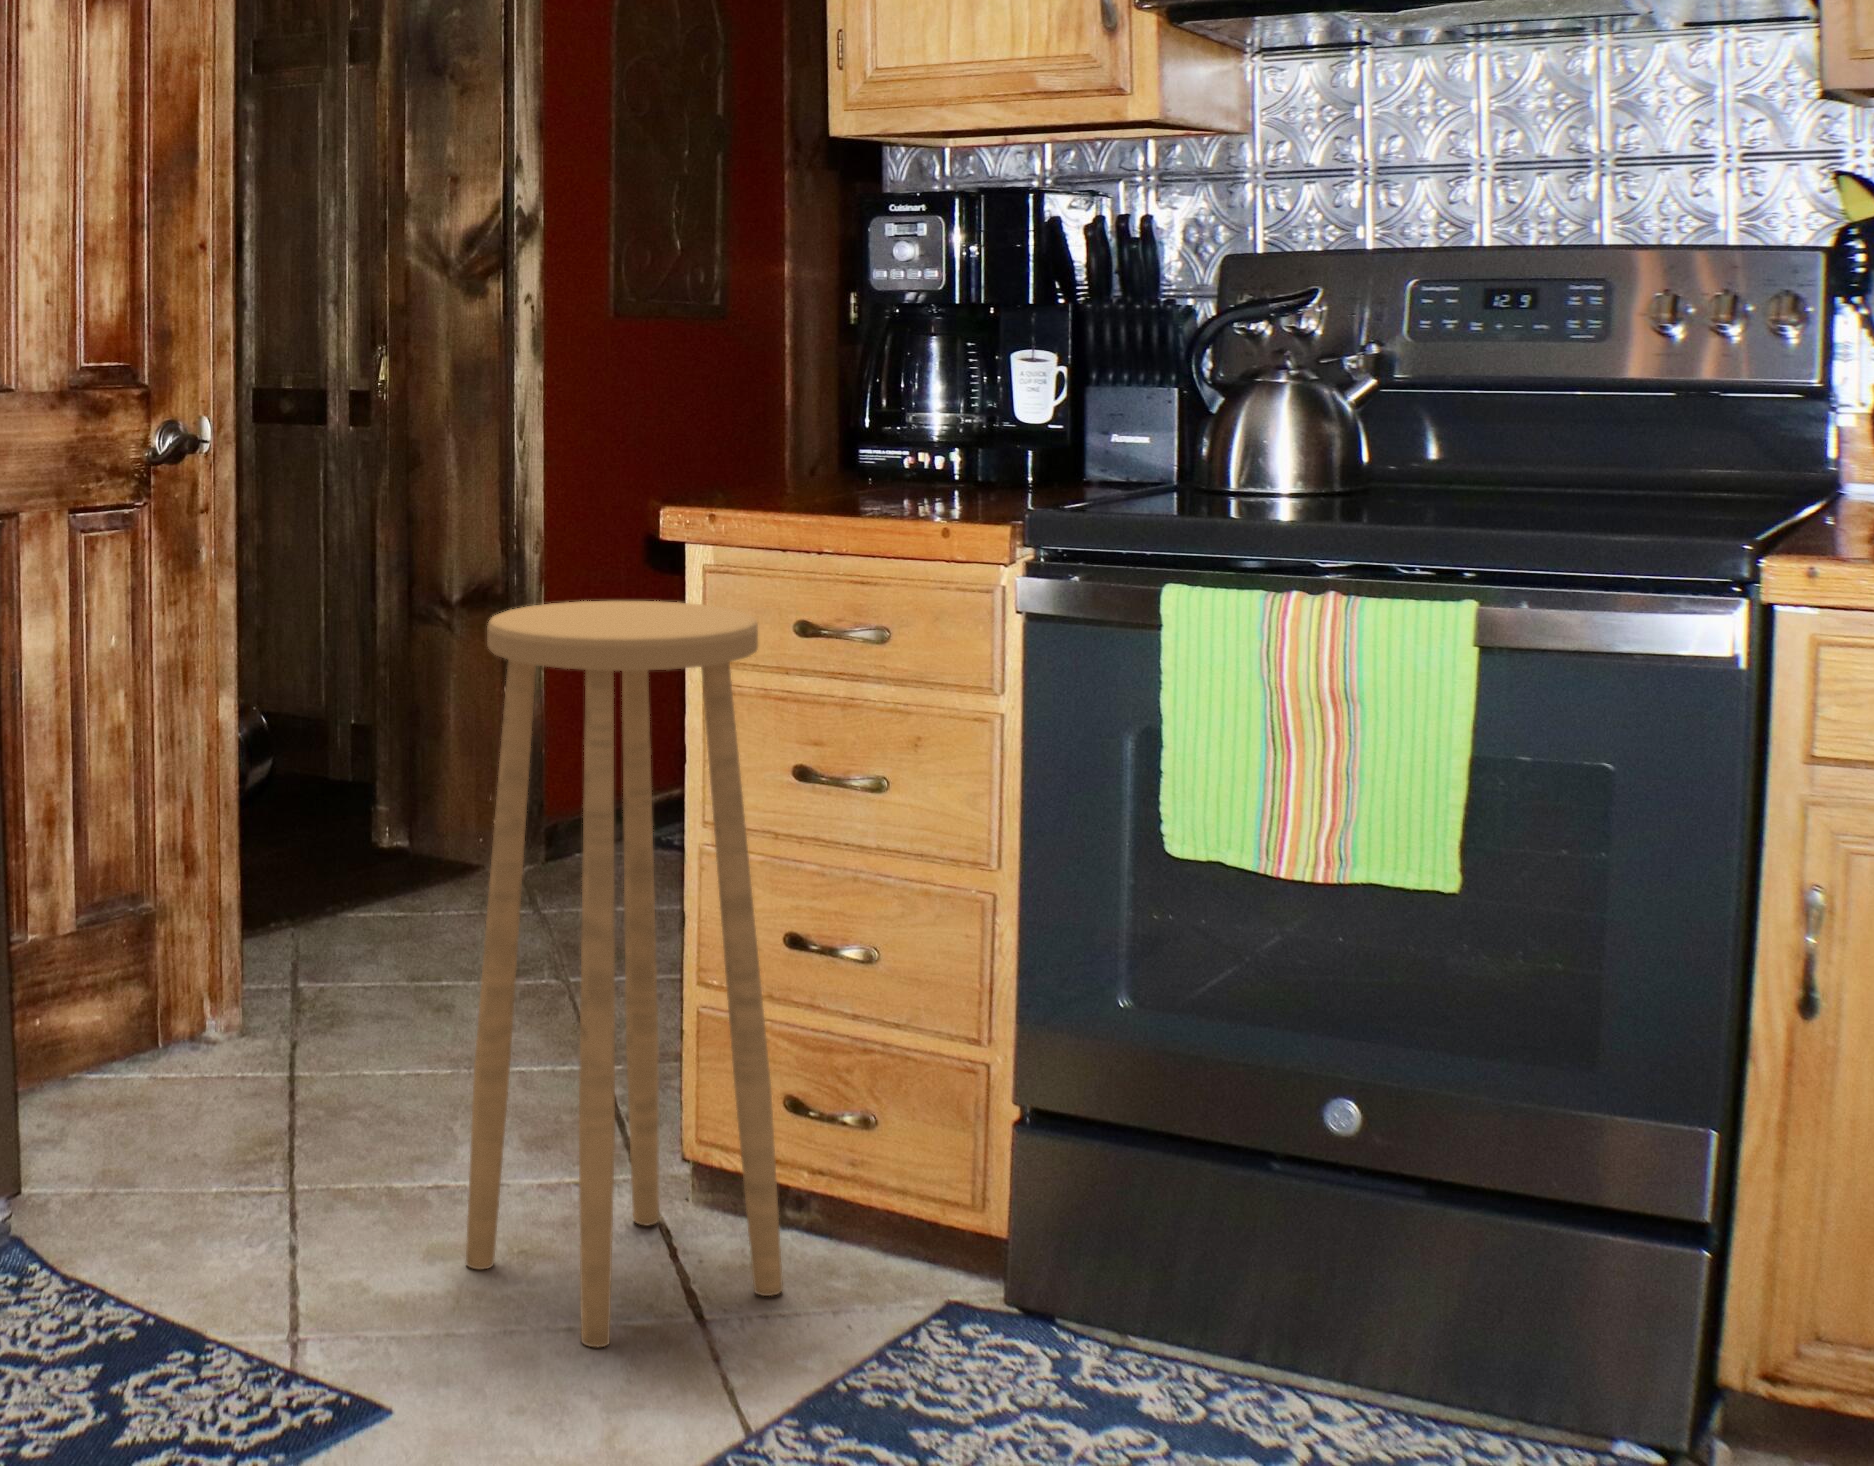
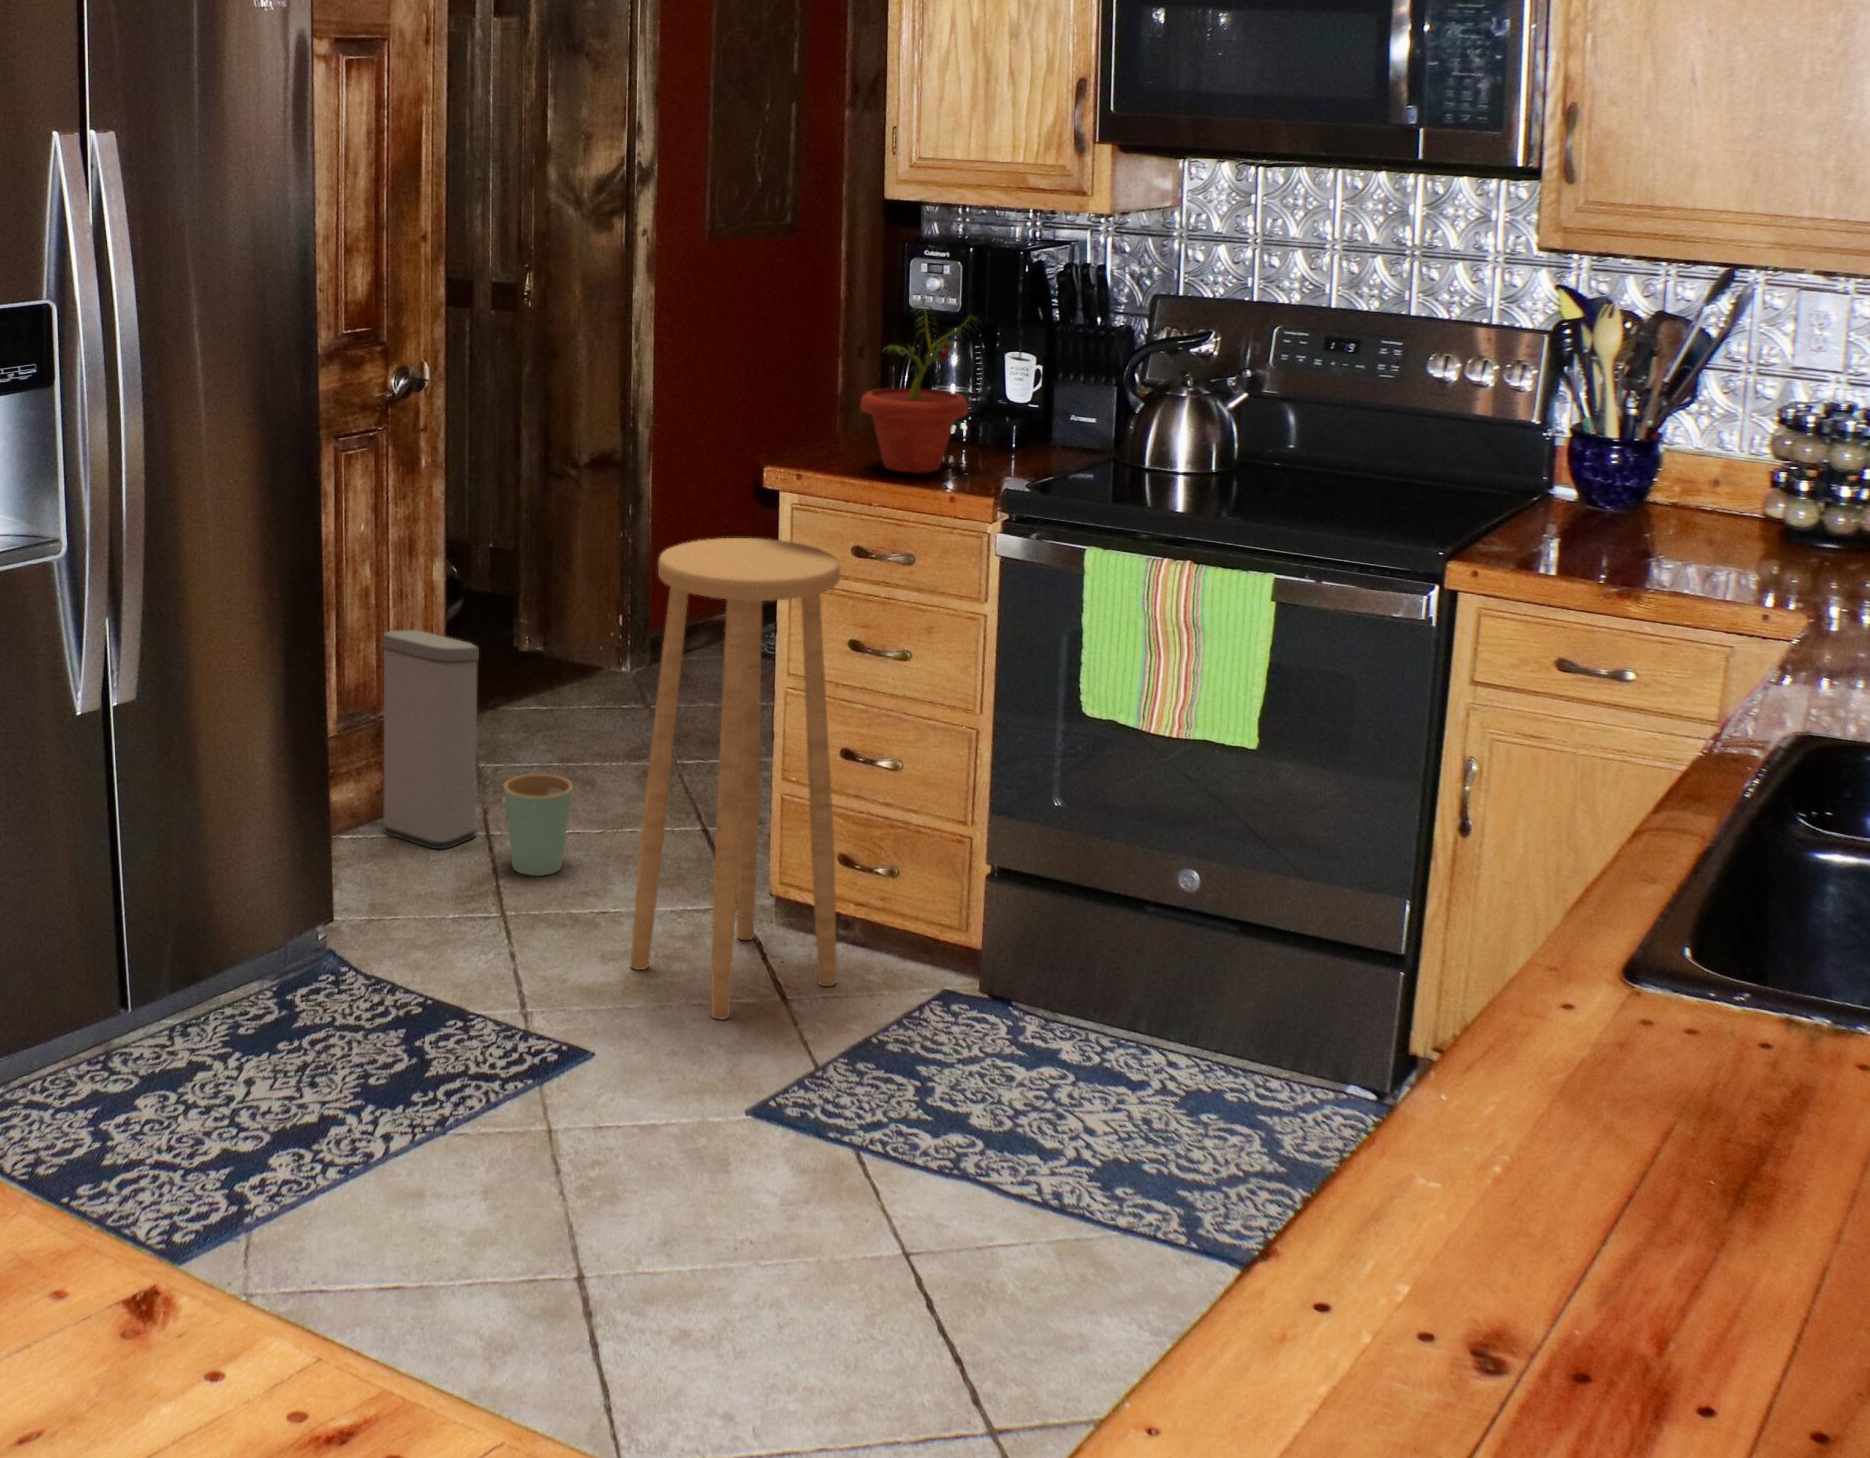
potted plant: none [786,250,957,498] -> present [861,298,978,473]
trash can: none [140,780,401,1133] -> present [383,630,573,876]

